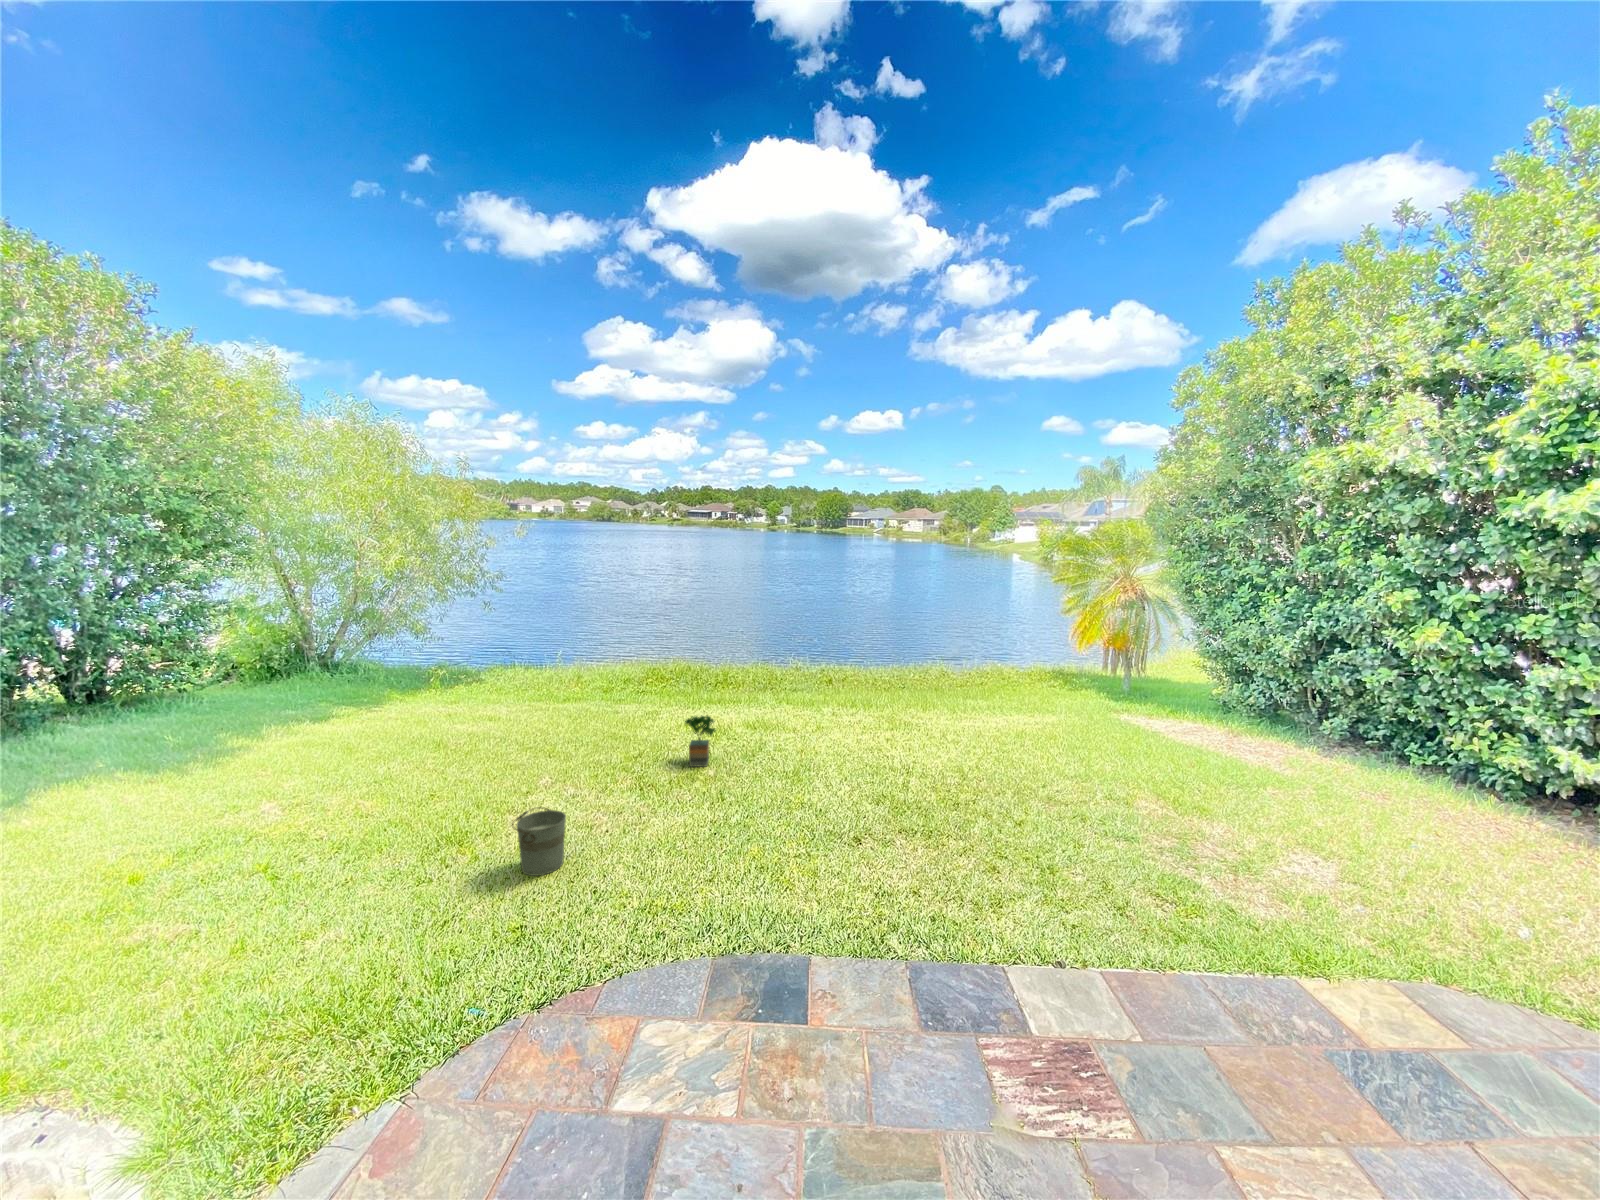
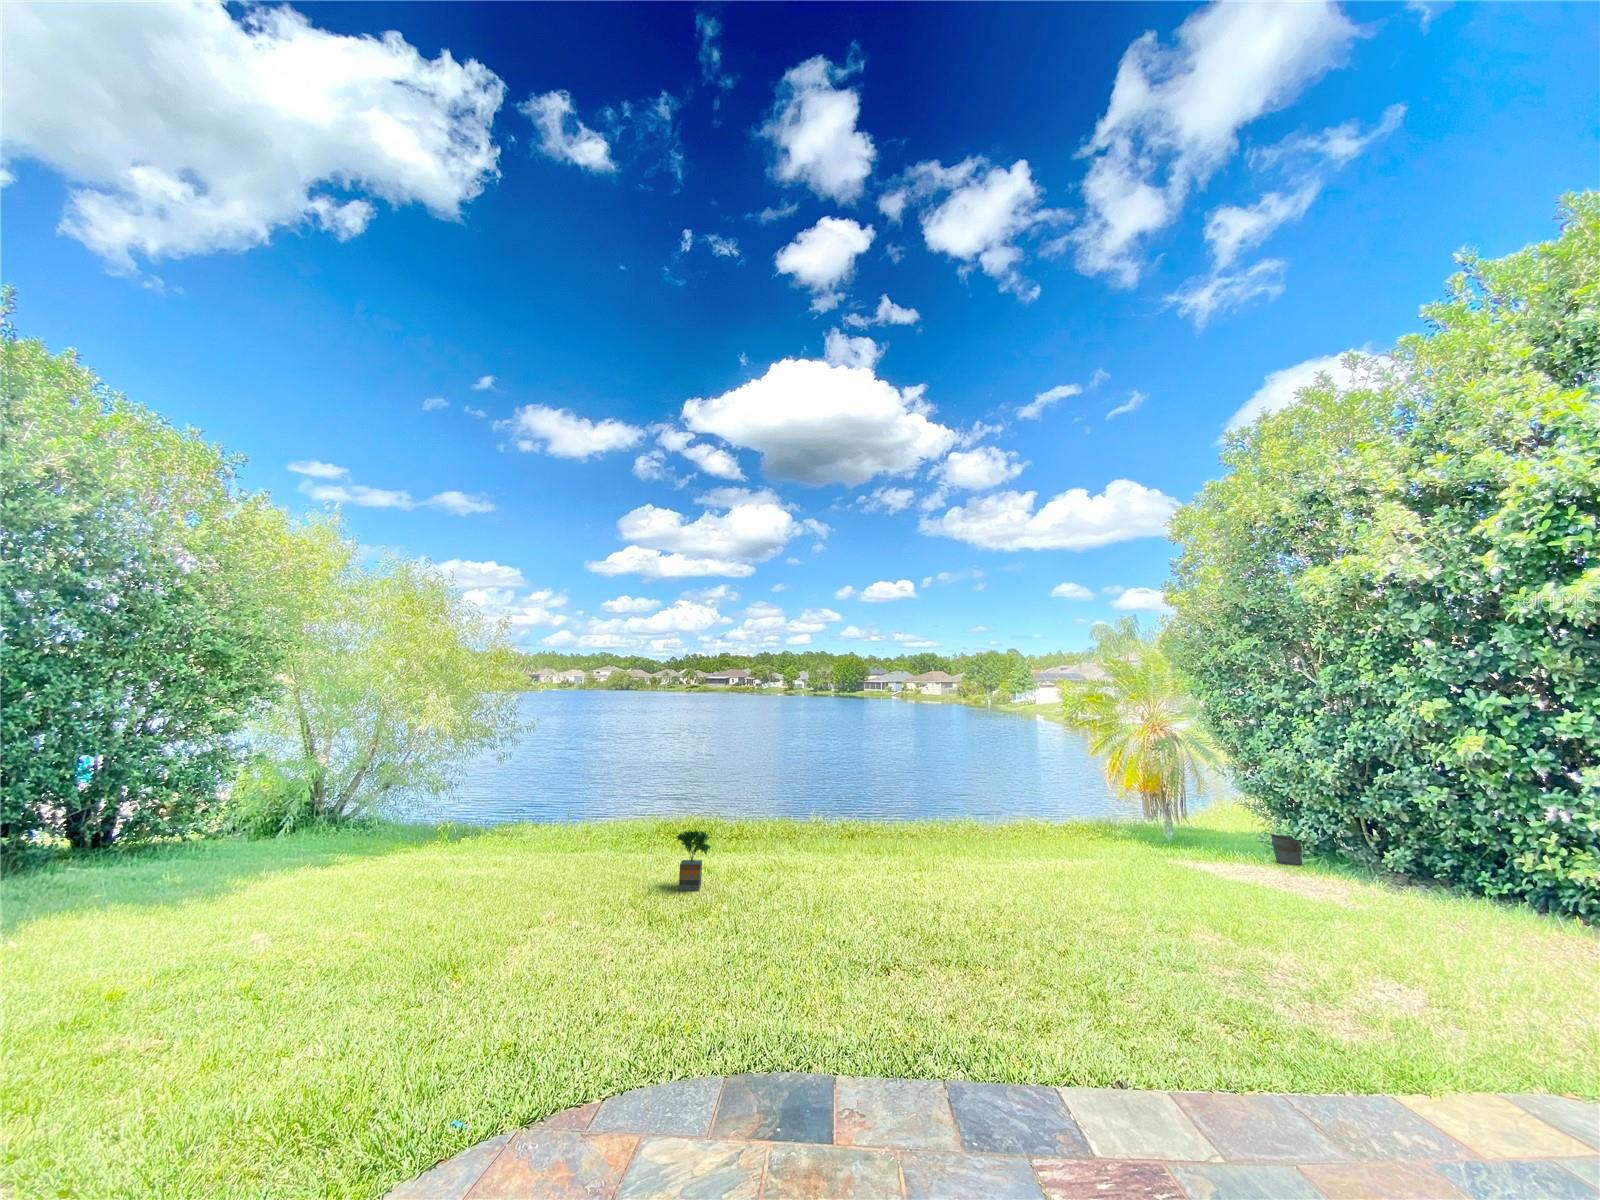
bucket: present [513,809,566,876] -> present [1270,834,1302,865]

